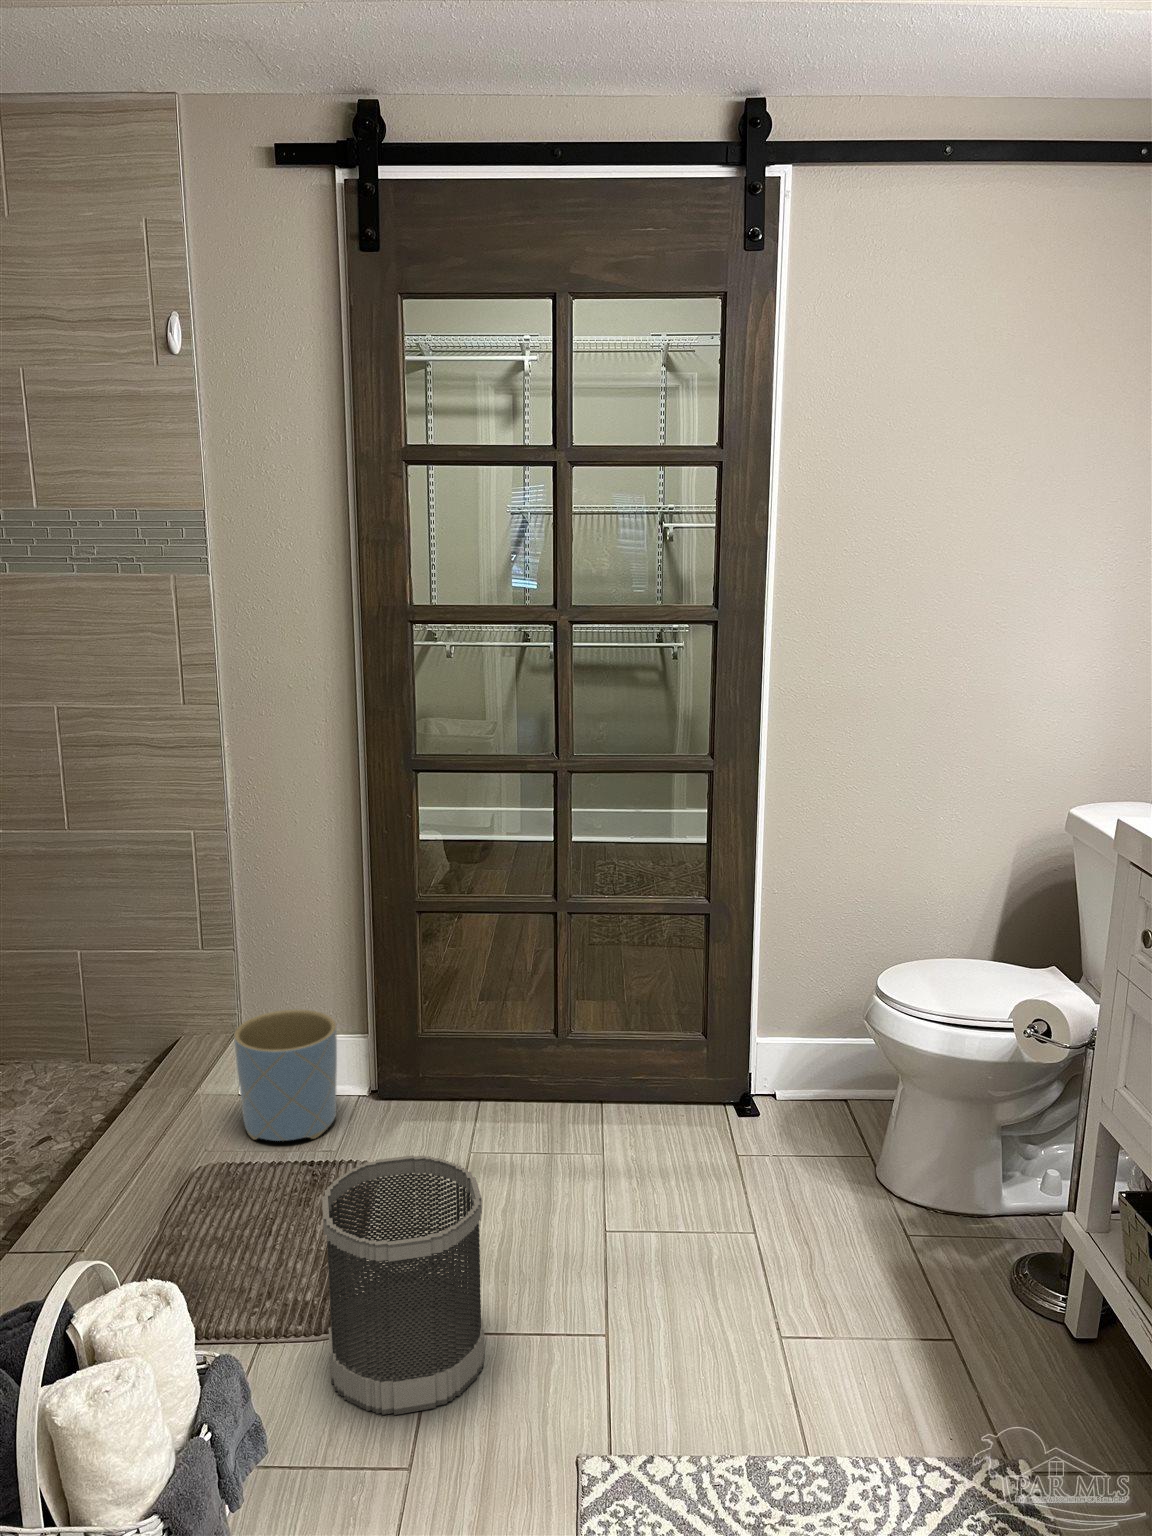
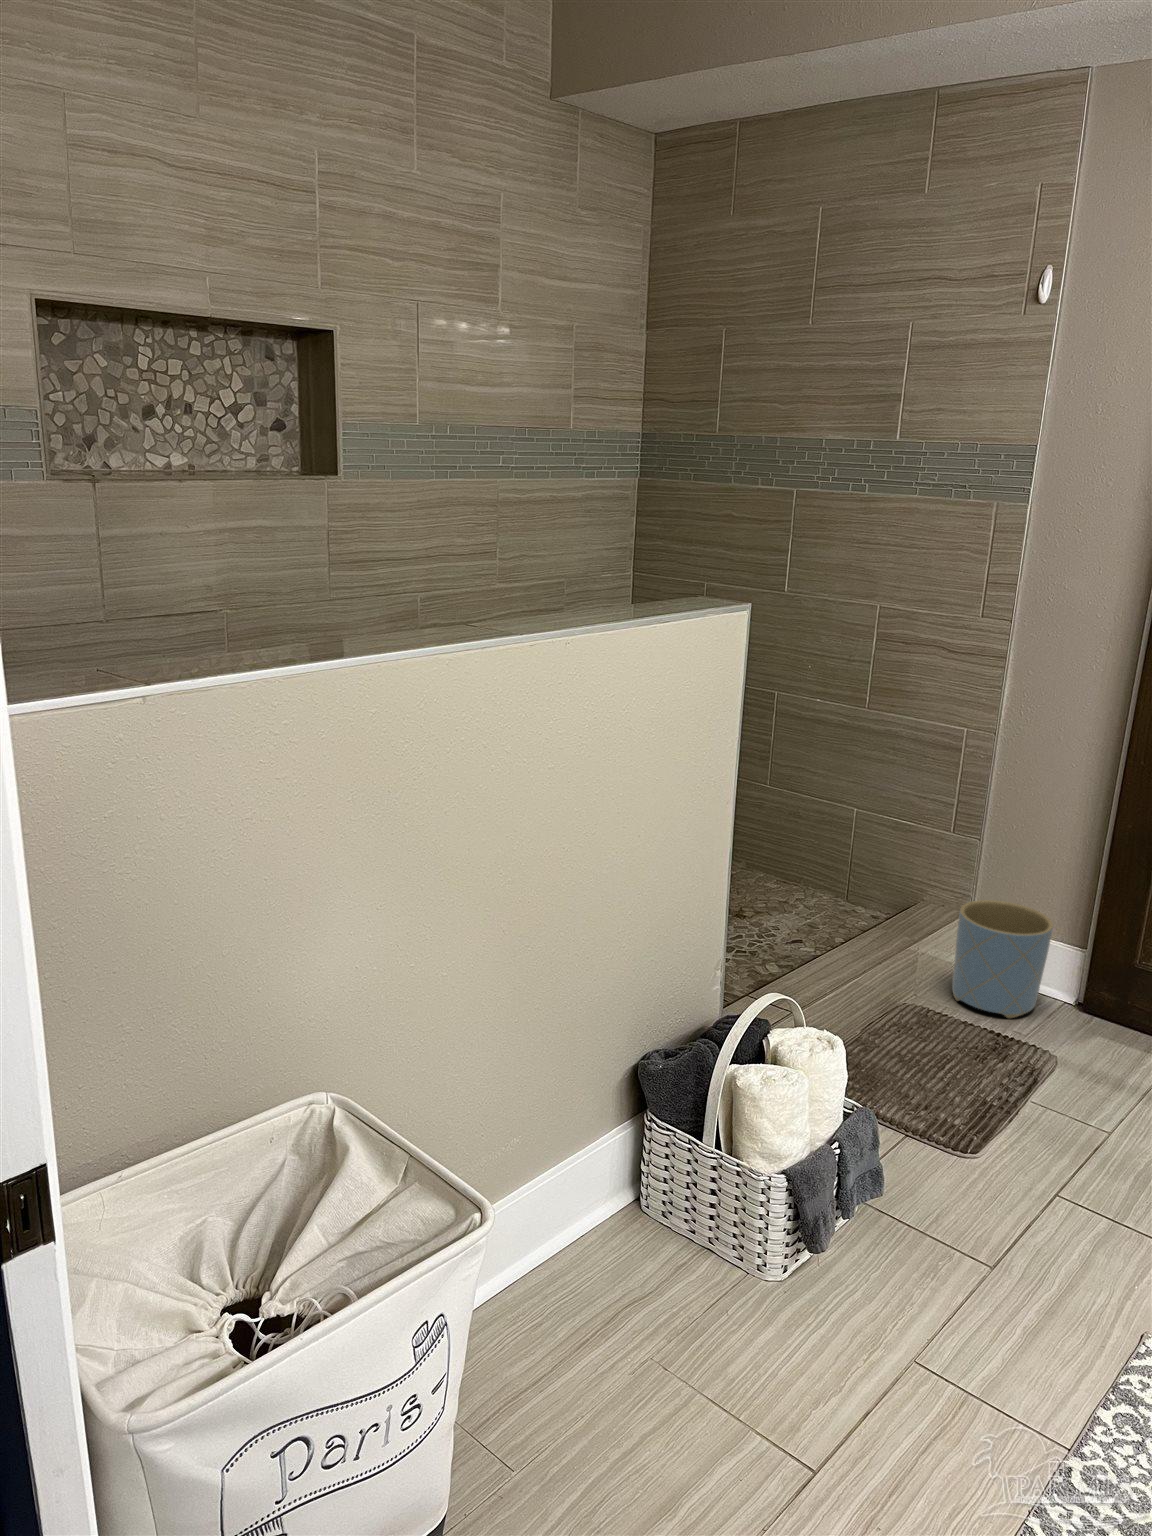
wastebasket: present [322,1155,485,1415] -> none [952,1025,1121,1242]

